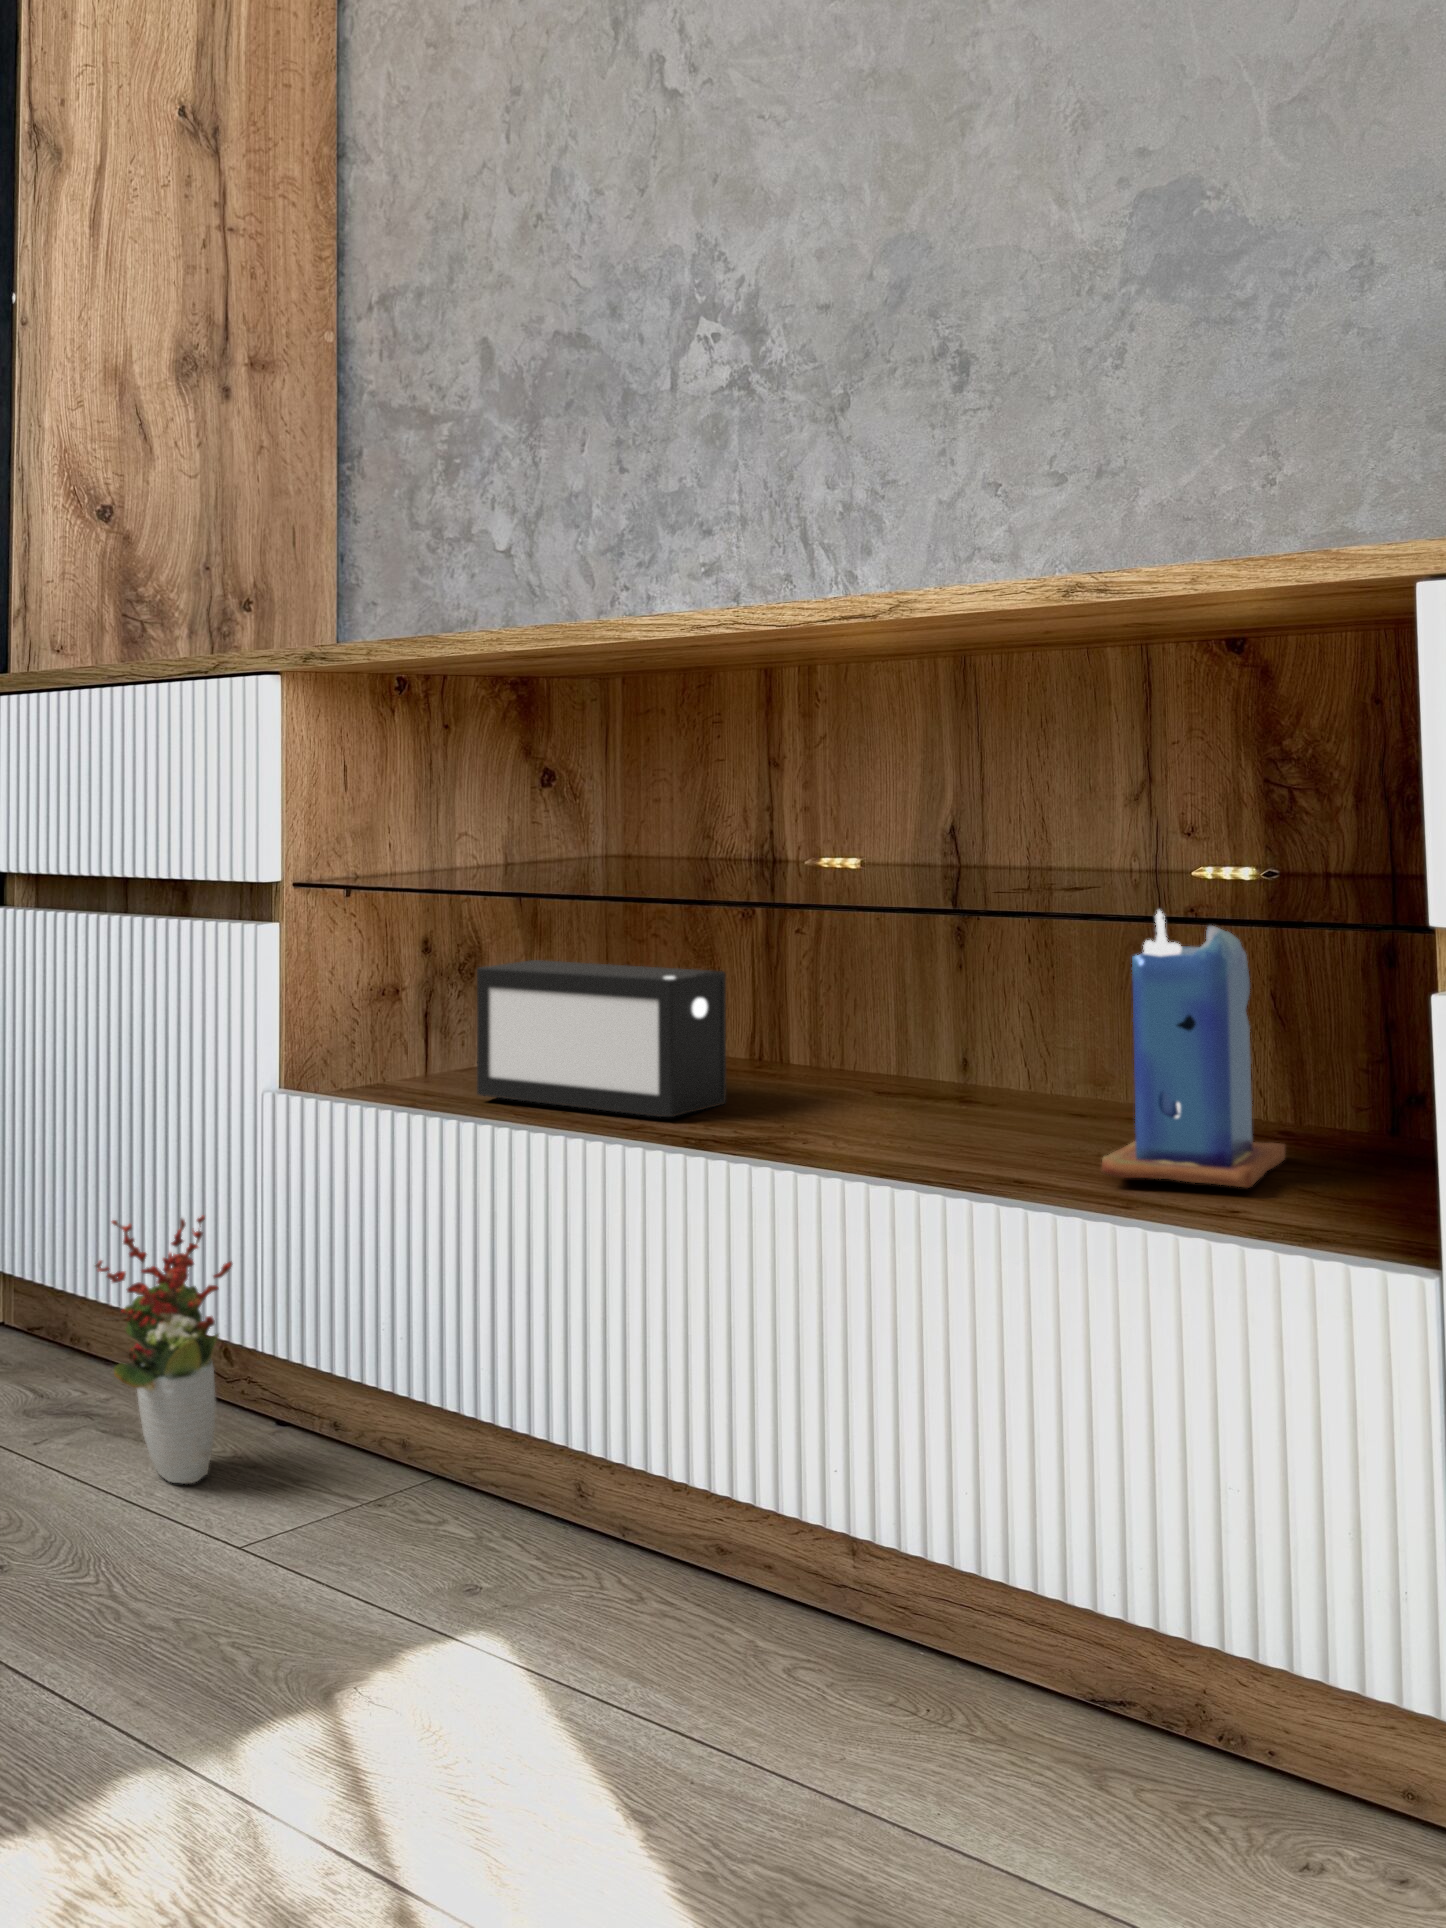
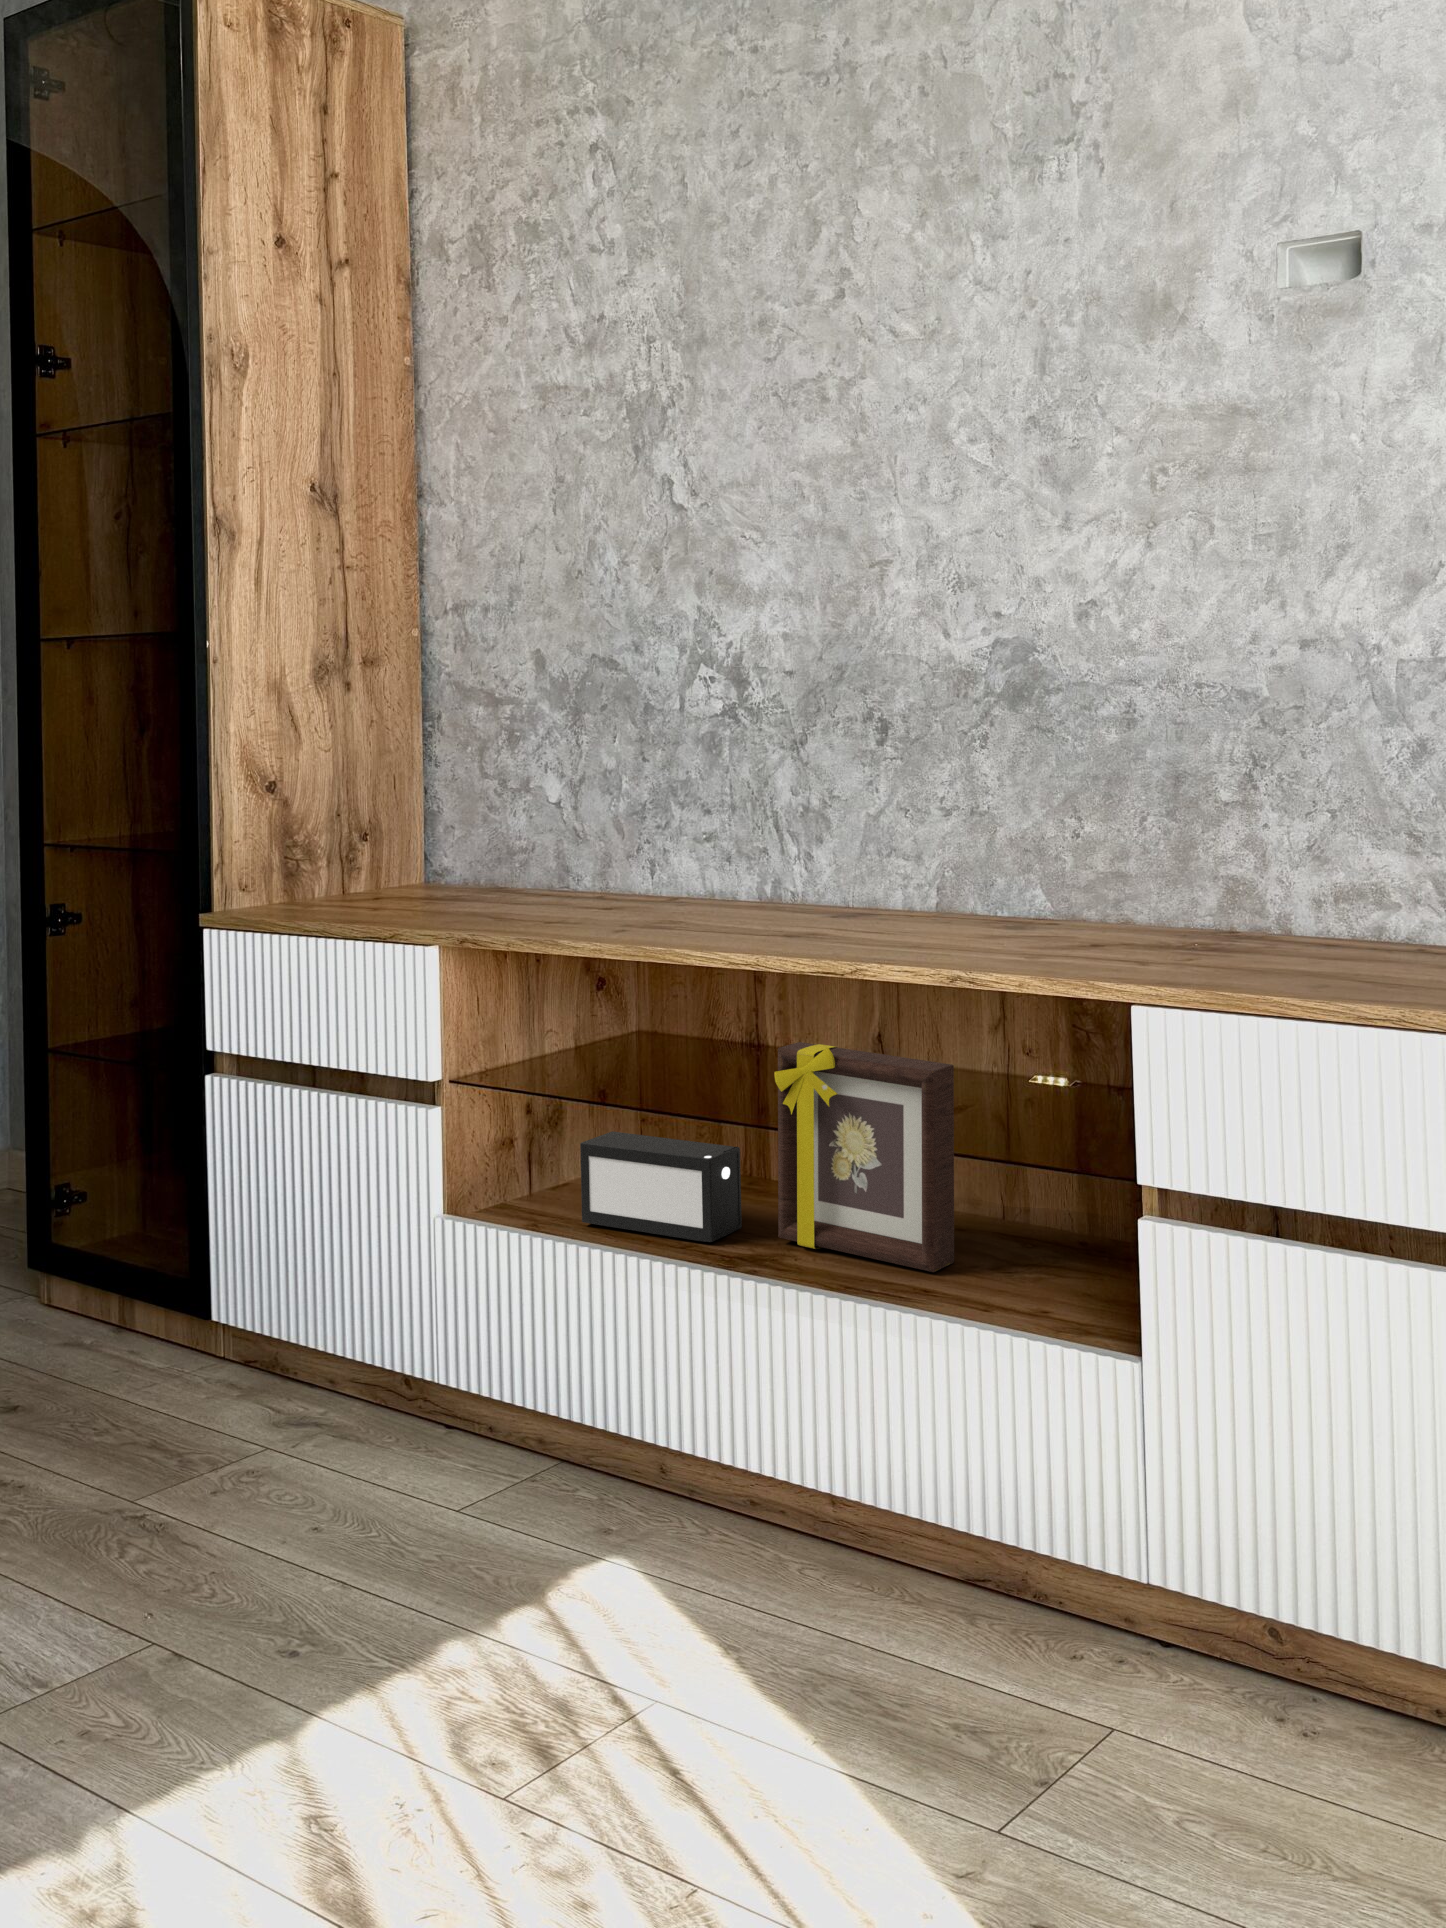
picture frame: none [777,781,1075,1153] -> present [774,1042,954,1272]
candle: present [1101,910,1286,1188] -> none [970,1140,1074,1301]
decorative plant: present [96,1215,233,1483] -> none [343,1298,426,1467]

